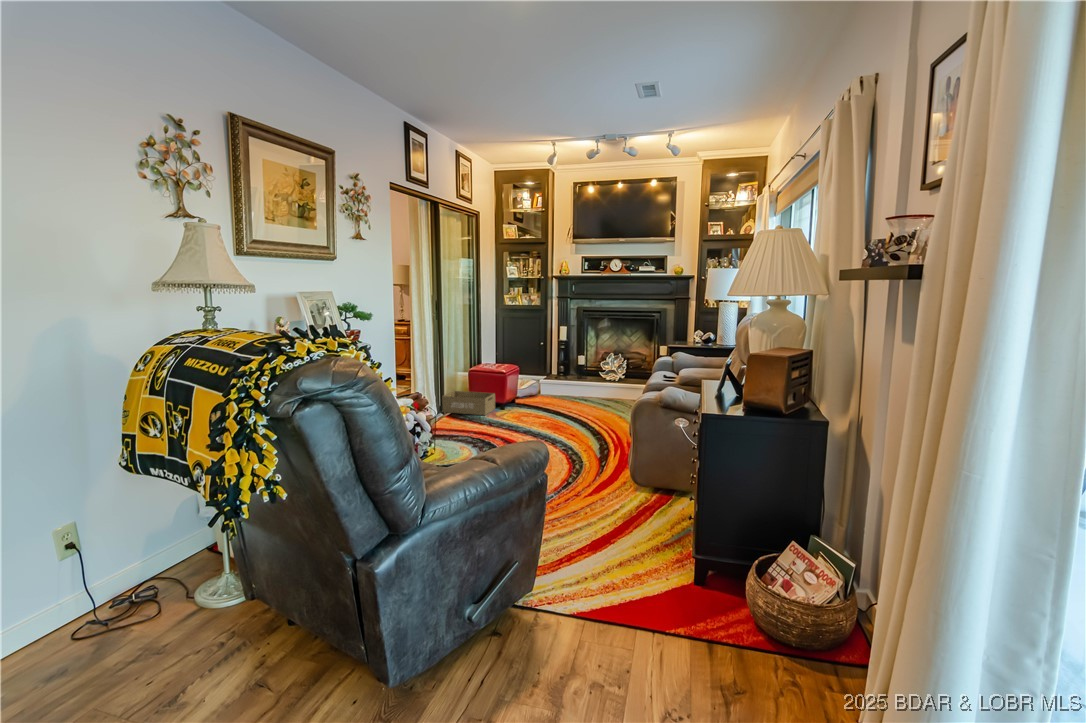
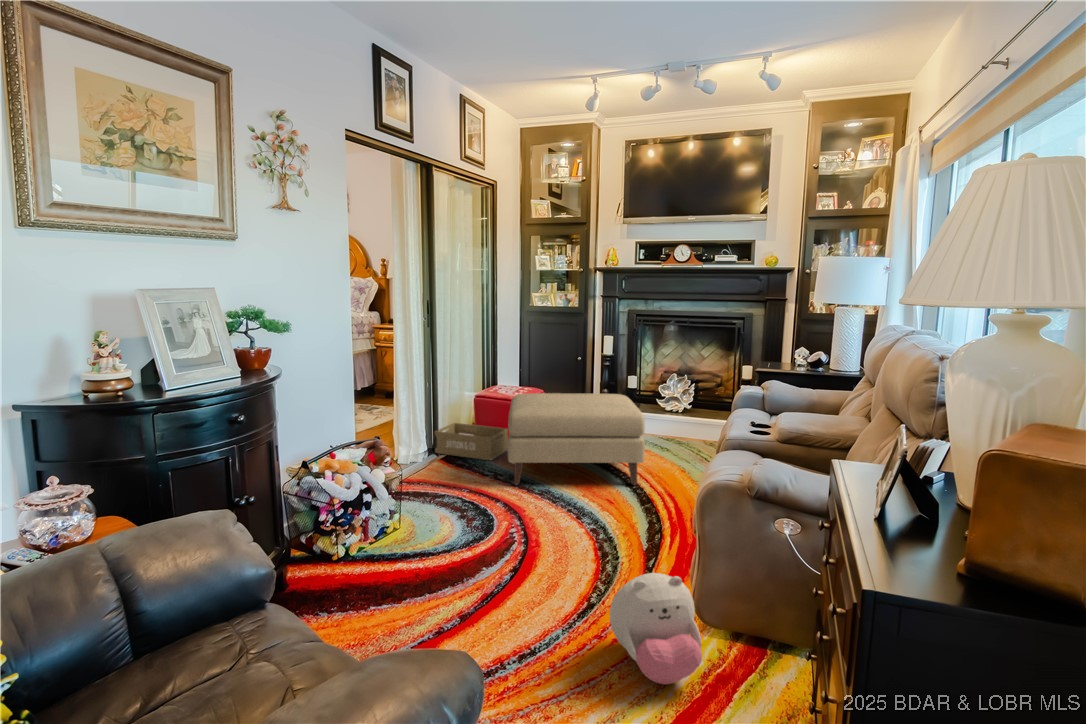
ottoman: none [499,366,595,428] -> present [508,393,645,485]
plush toy: none [585,453,636,509] -> present [610,573,702,684]

